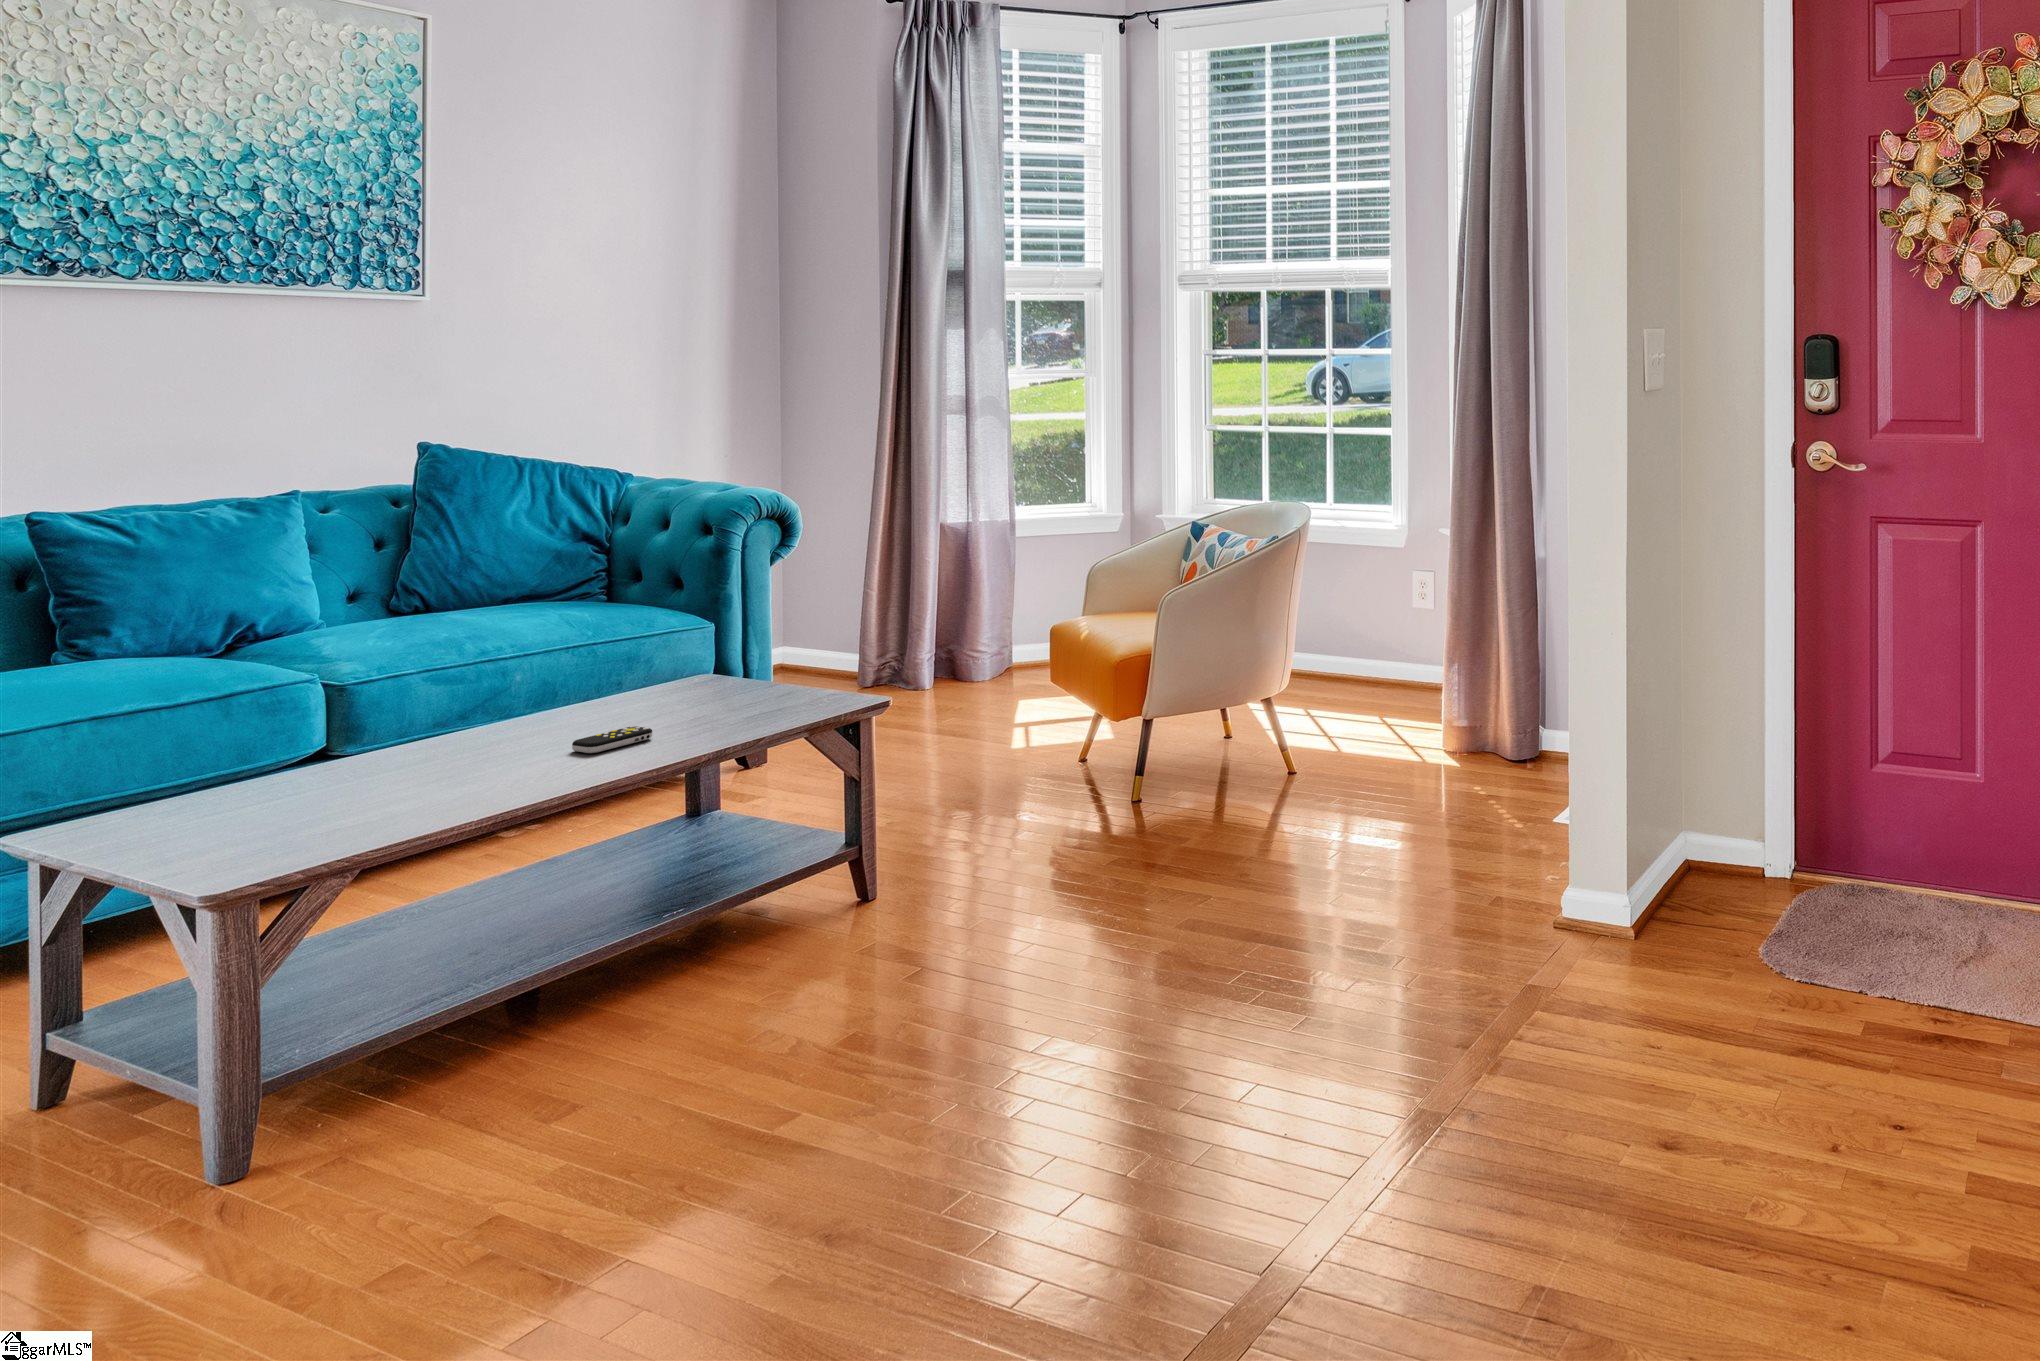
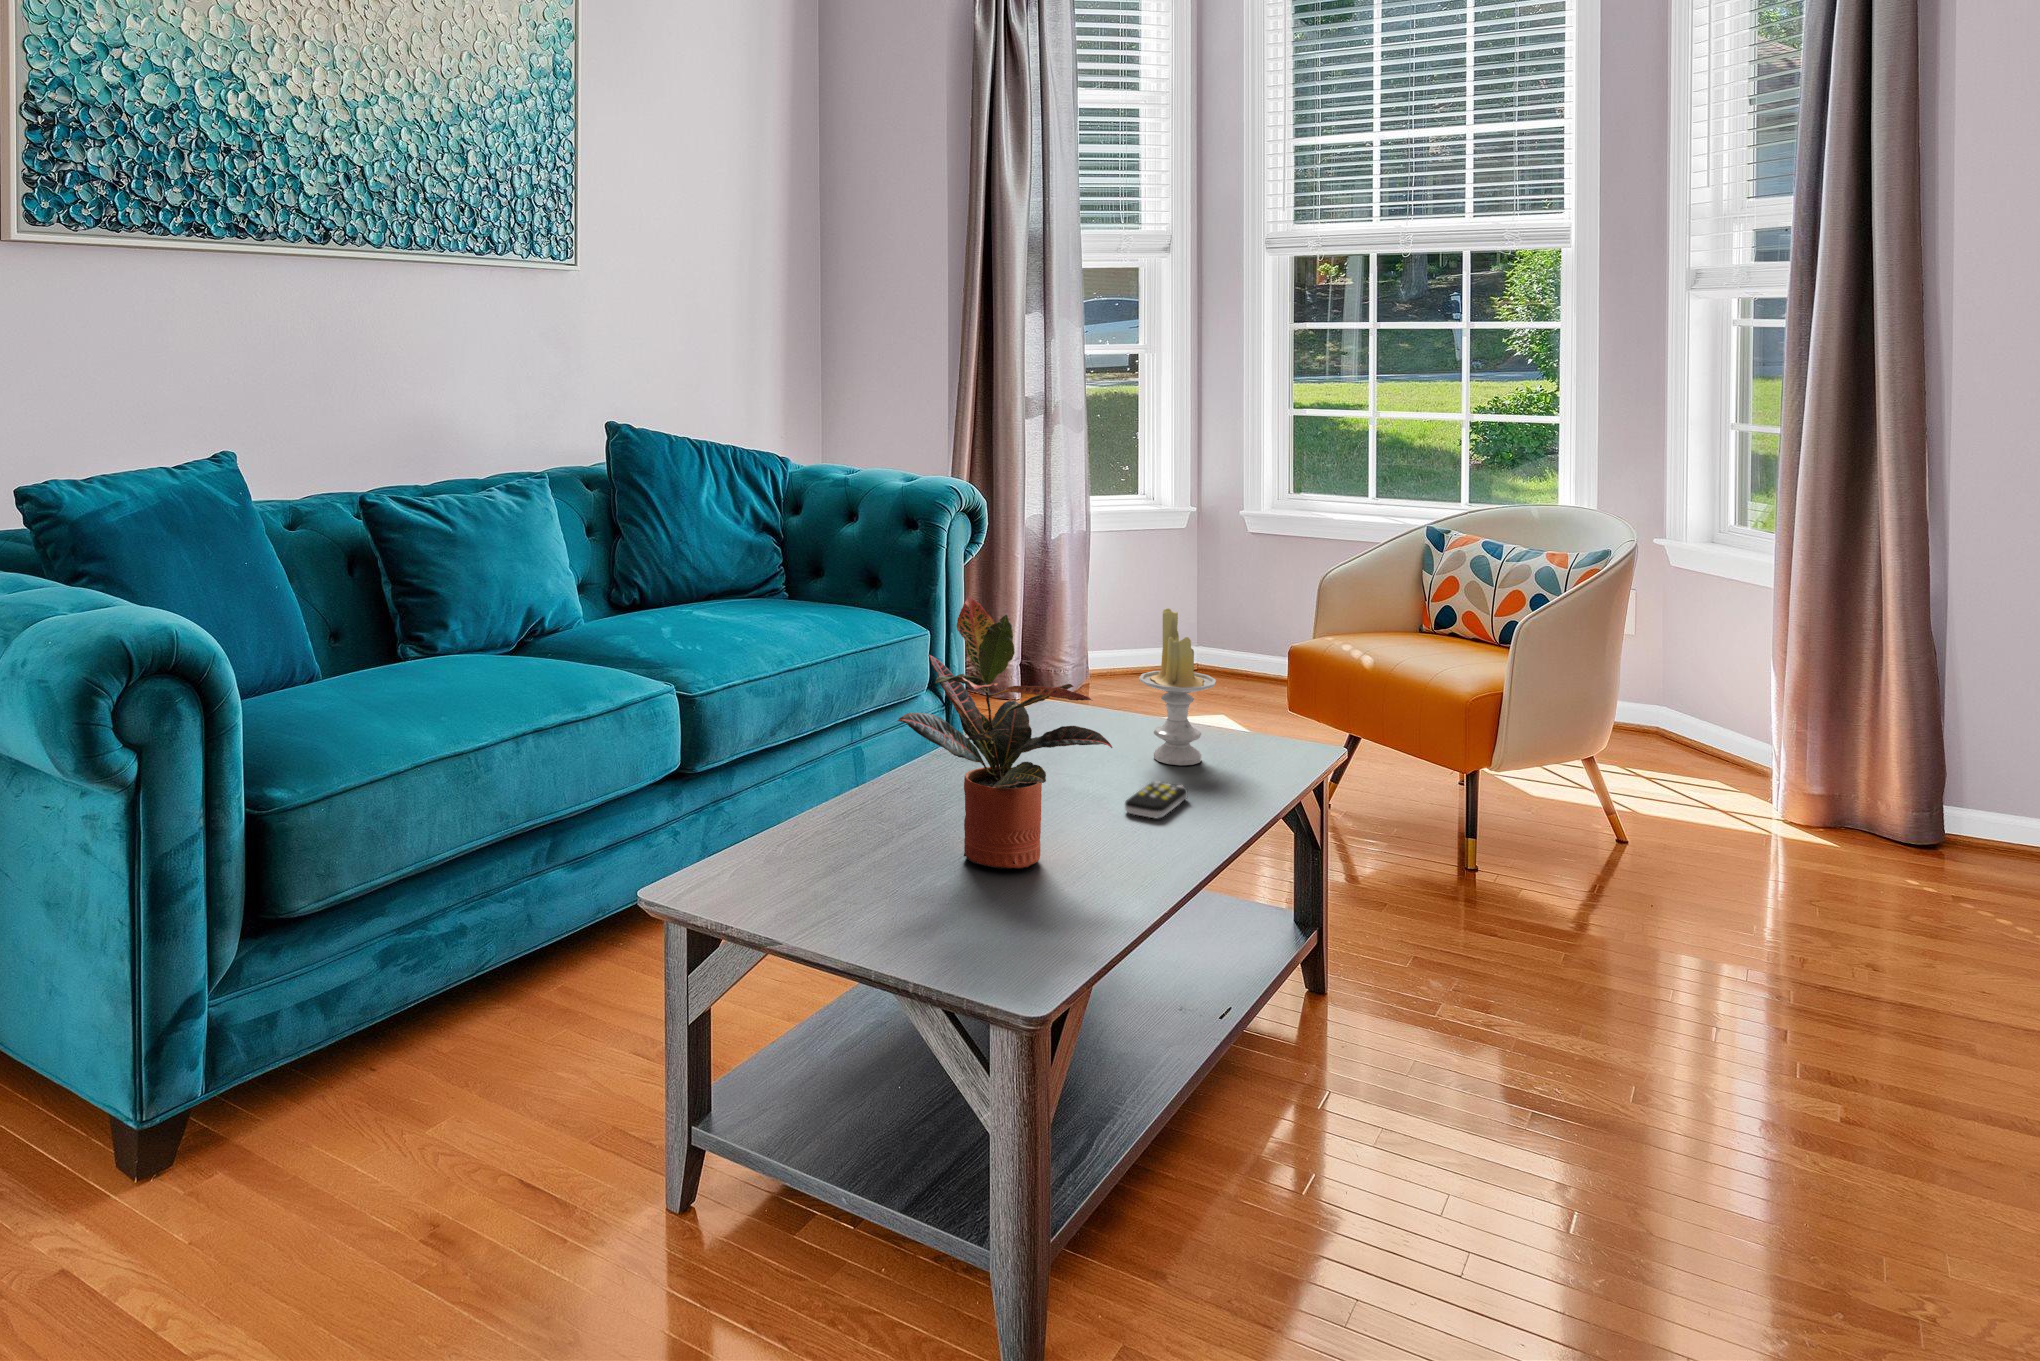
potted plant: none [259,573,471,793] -> present [898,596,1112,869]
candle: none [675,586,747,716] -> present [1139,608,1216,765]

